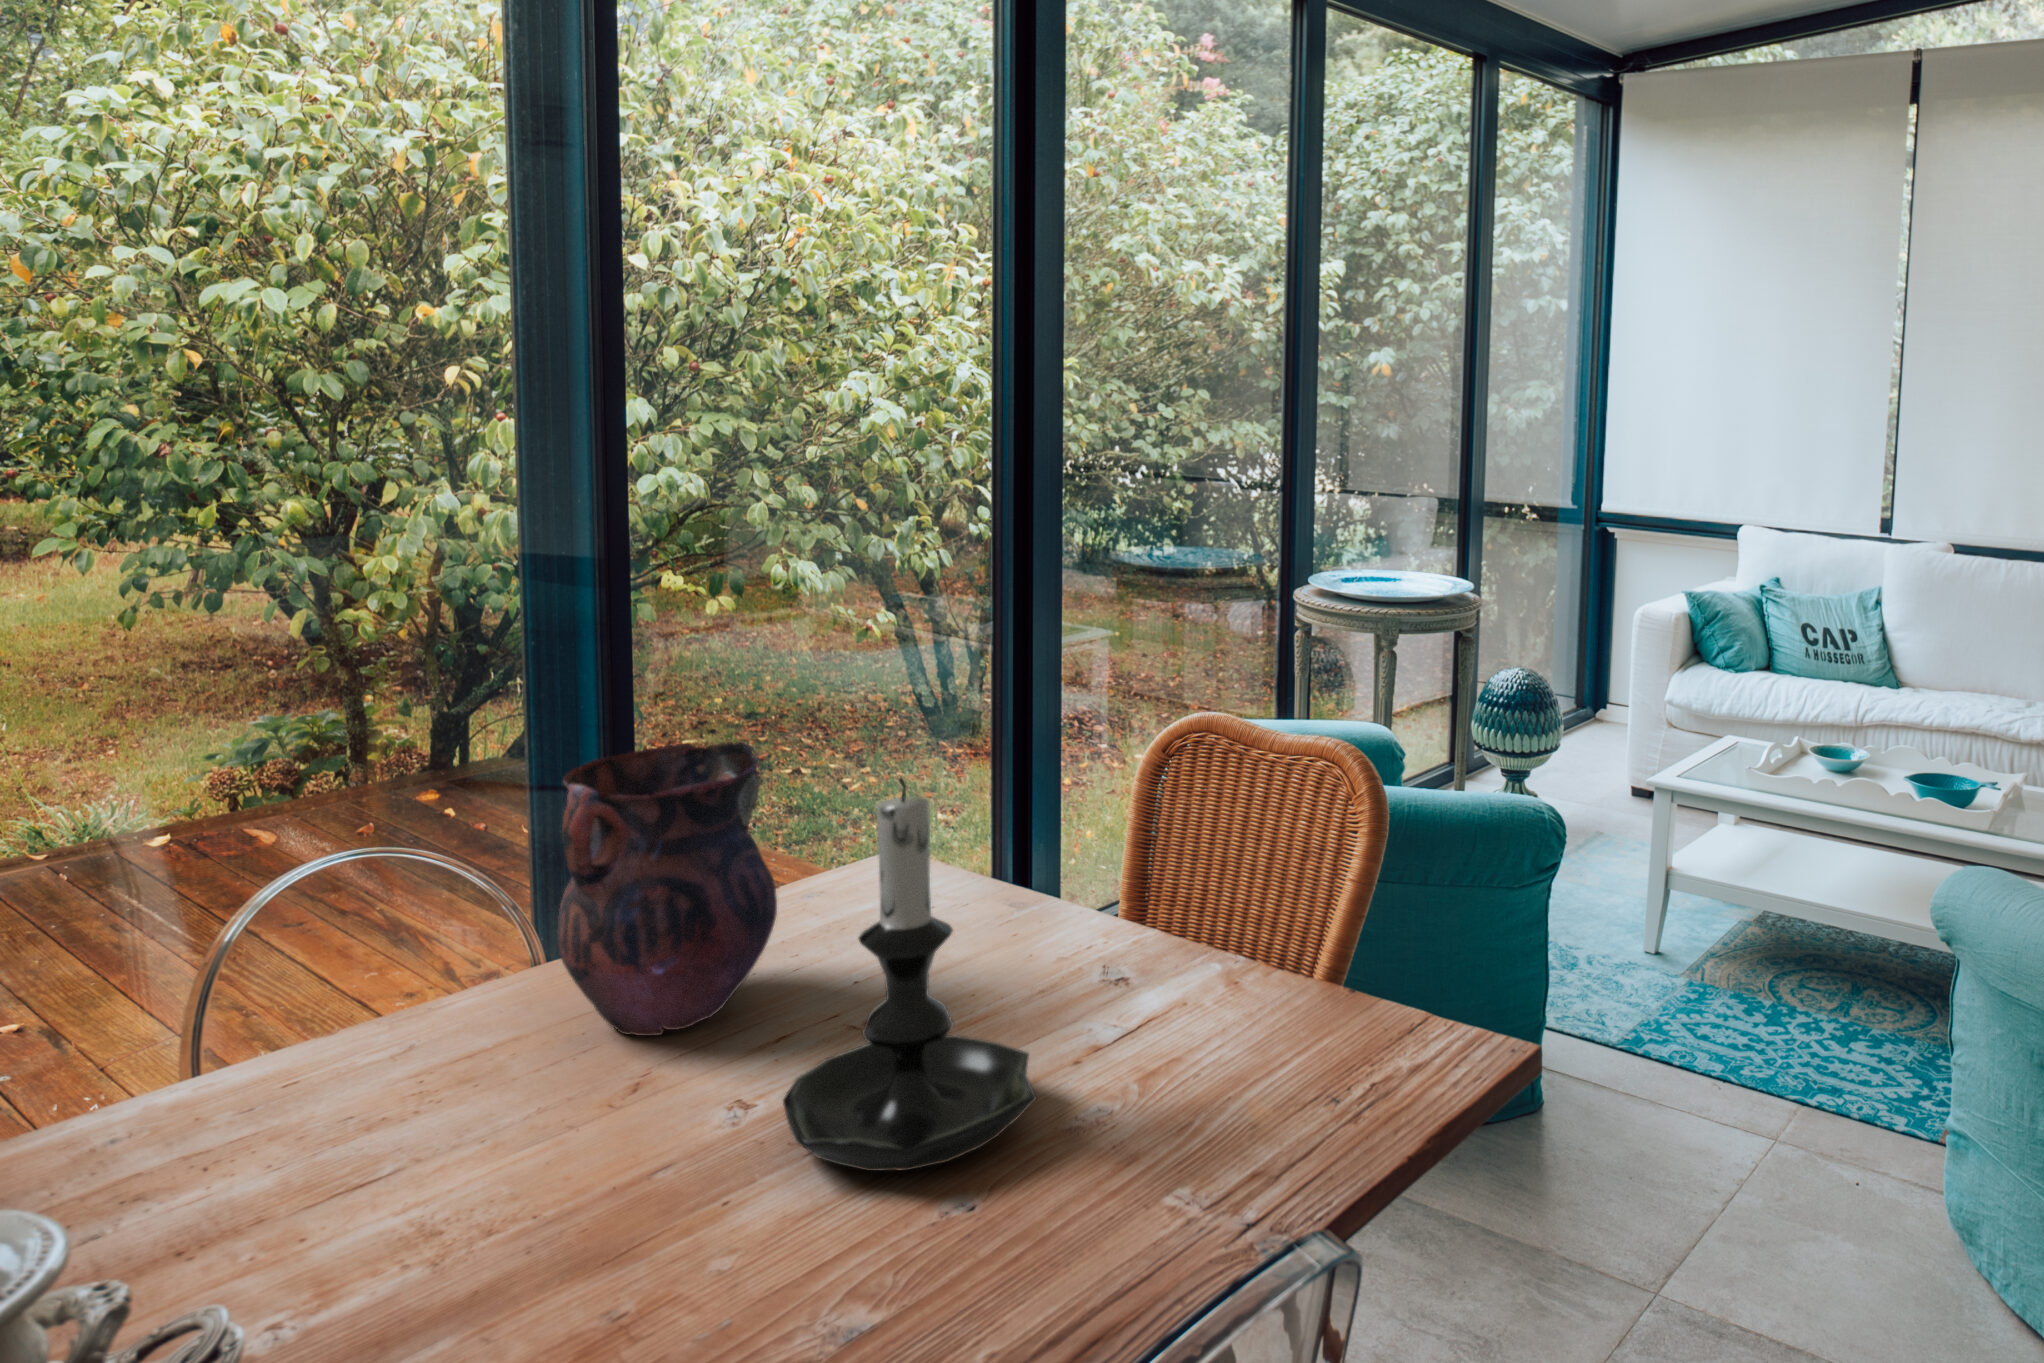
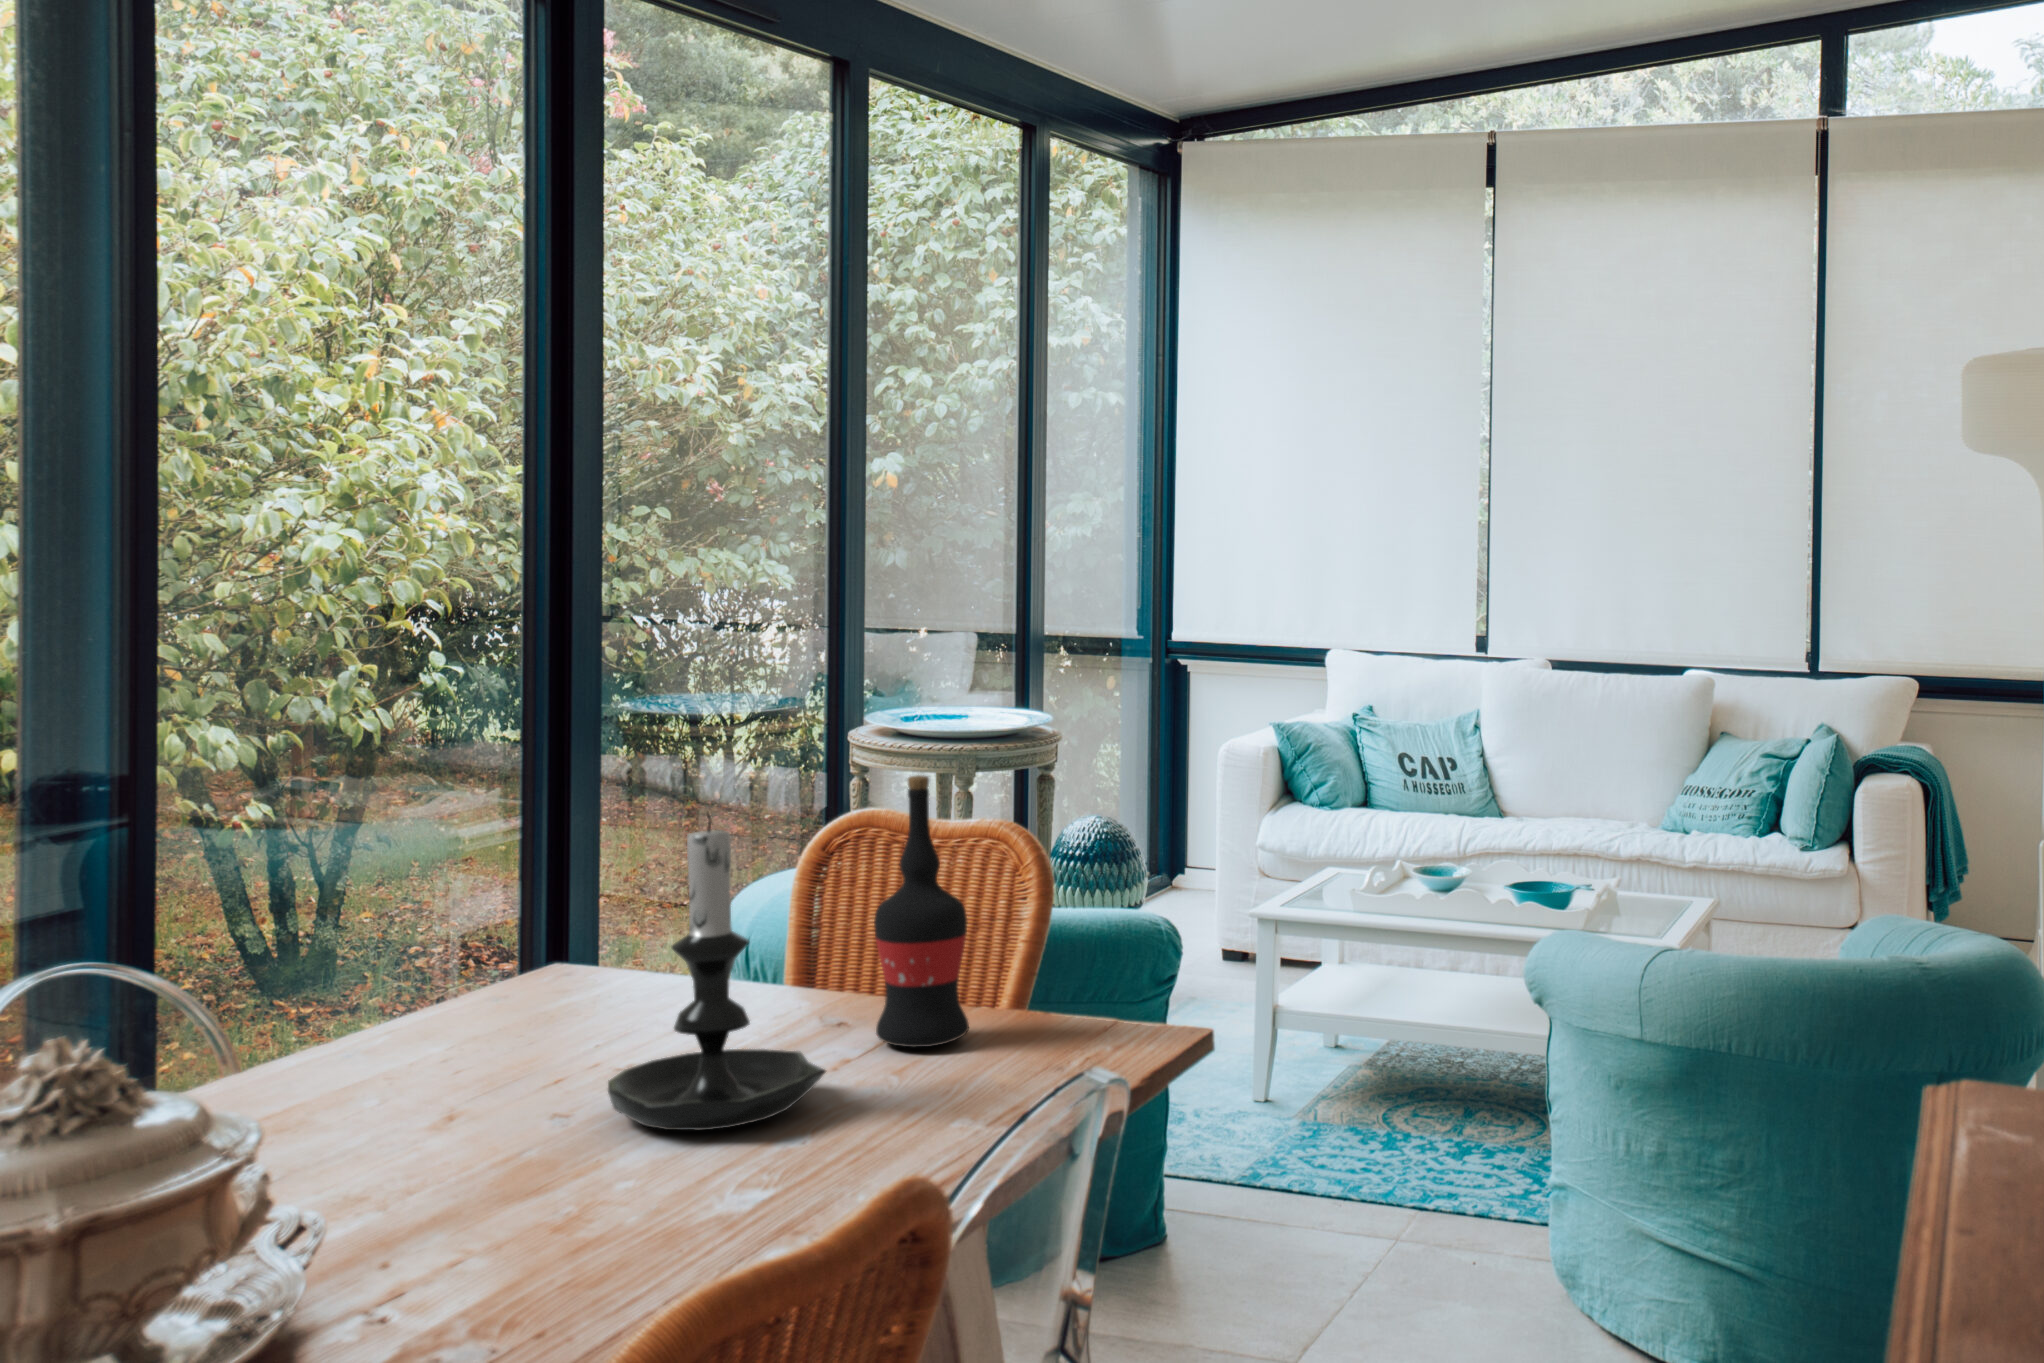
wine bottle: none [1146,720,1254,1036] -> present [874,775,969,1047]
vase: present [557,742,777,1036] -> none [325,823,529,1087]

